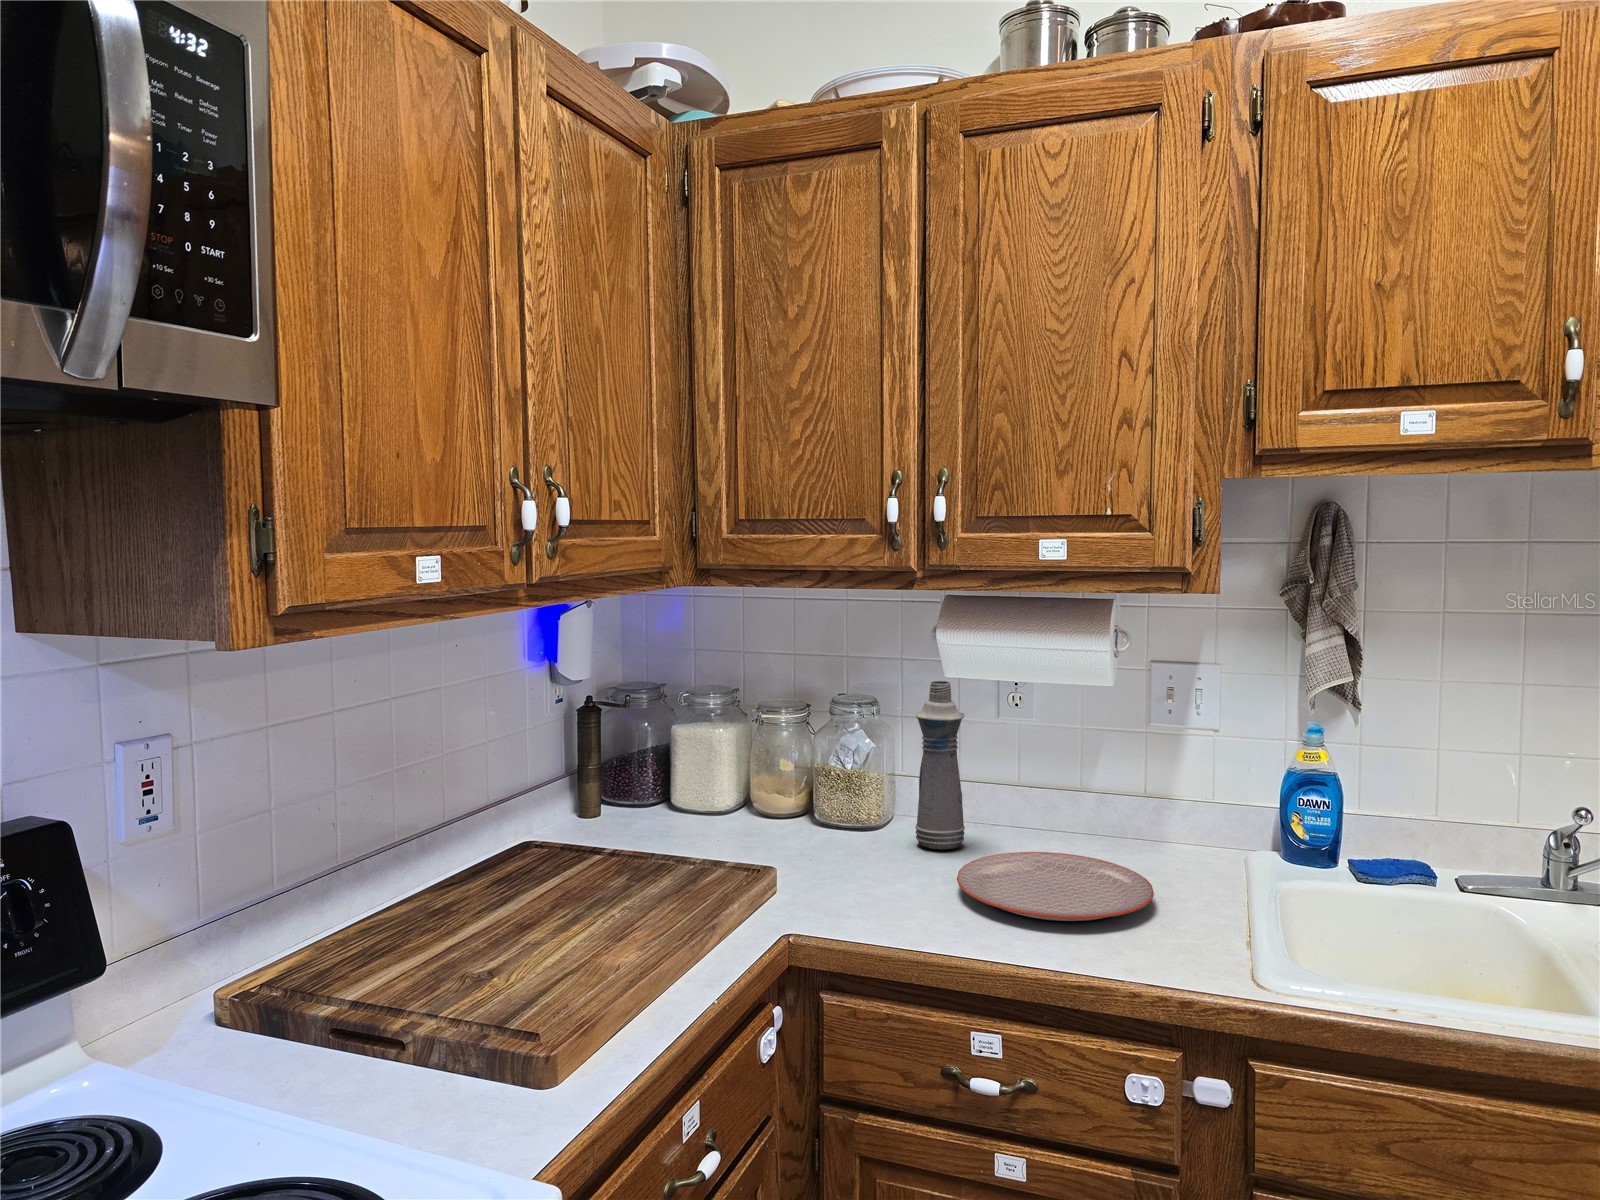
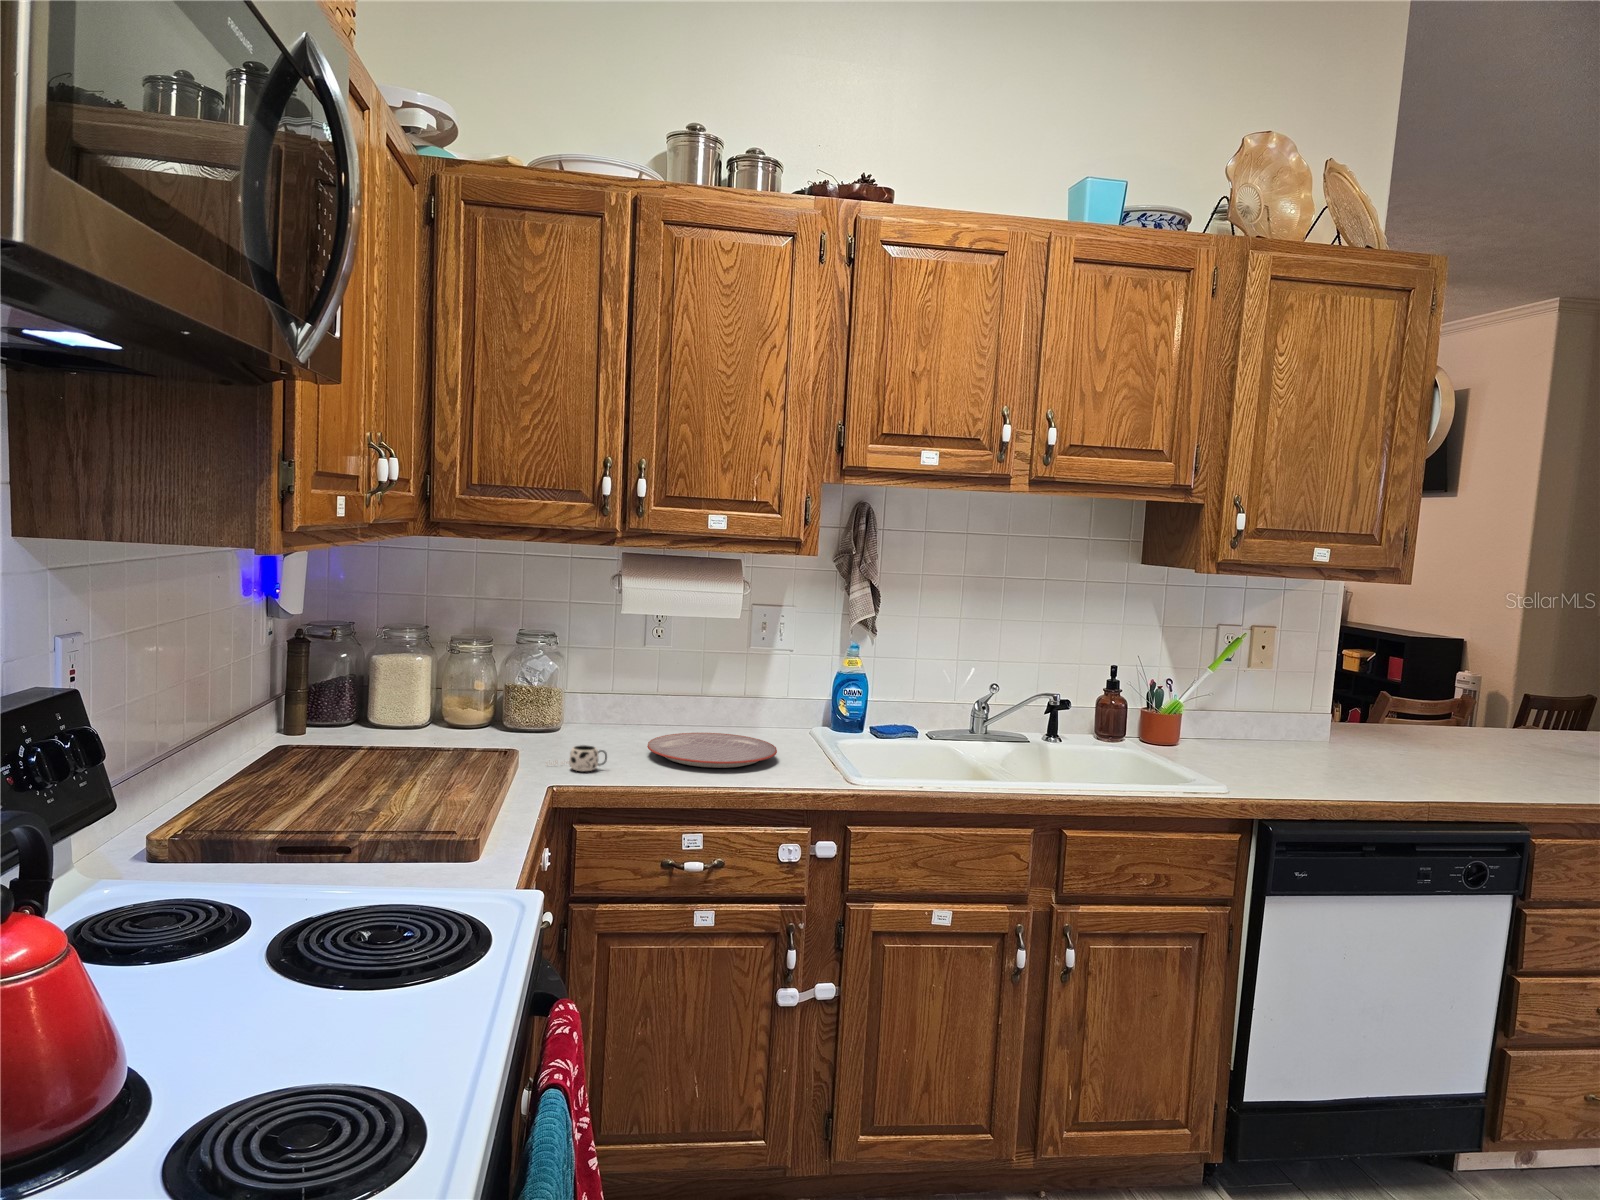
bottle: present [915,681,965,850] -> none [594,614,634,738]
mug: none [807,869,882,908] -> present [569,745,607,771]

